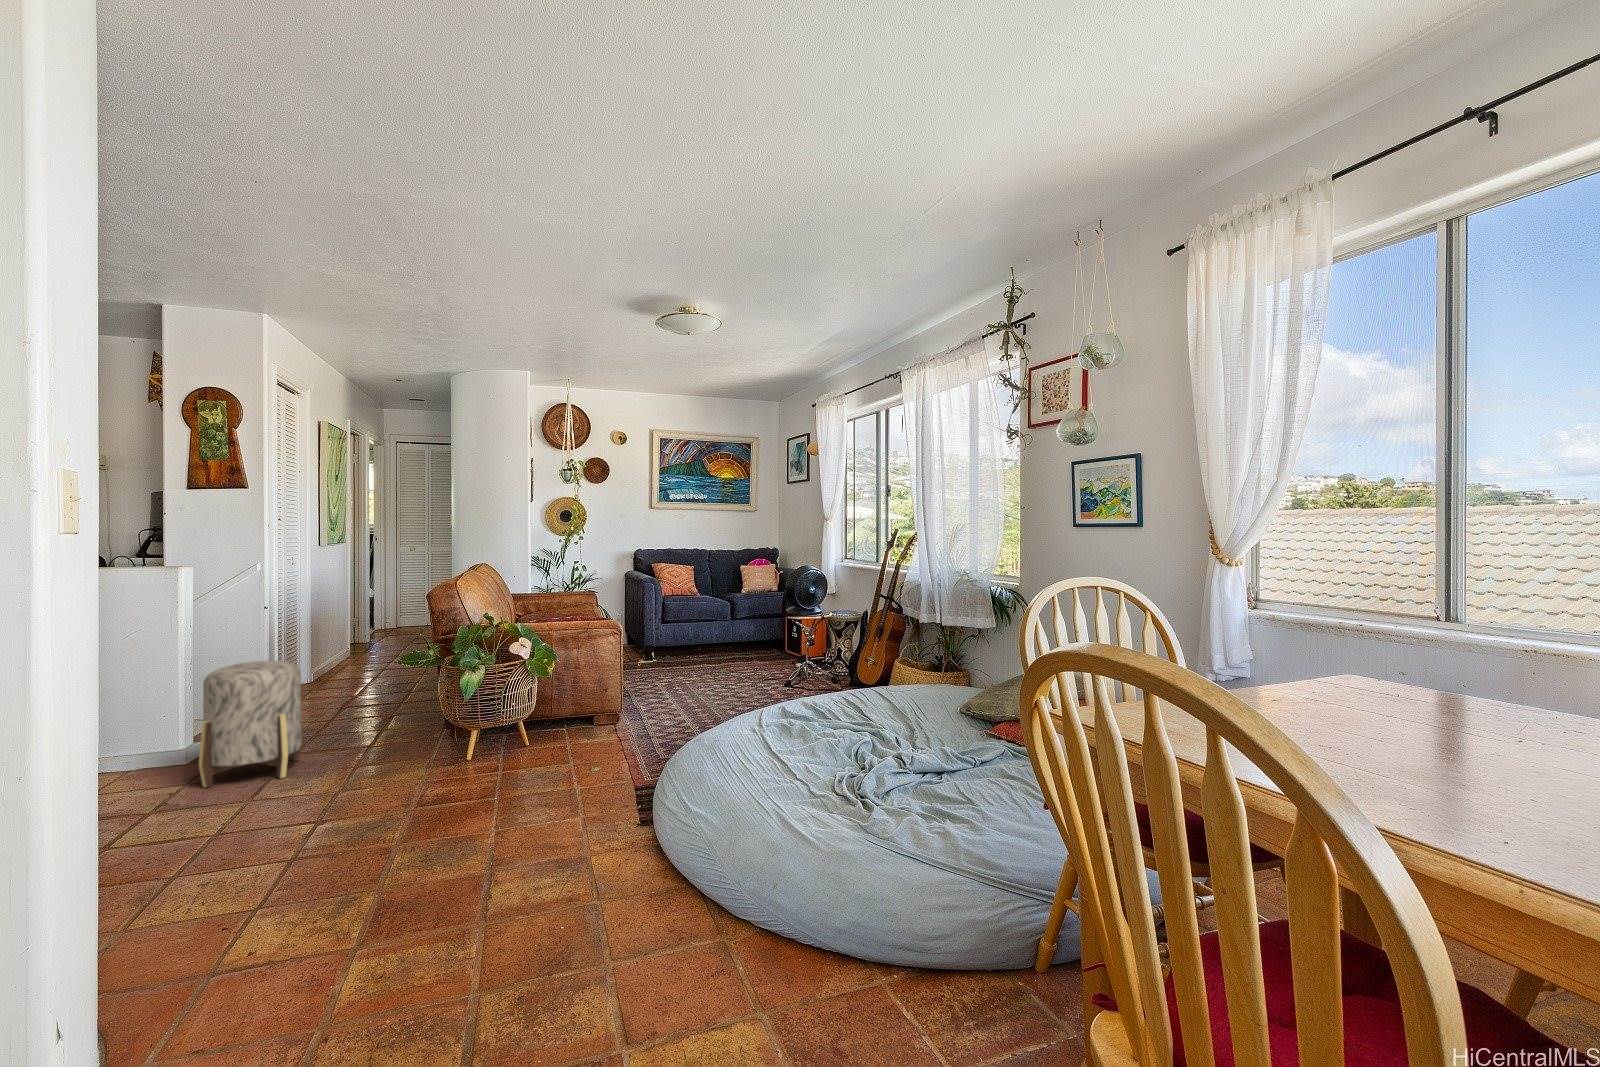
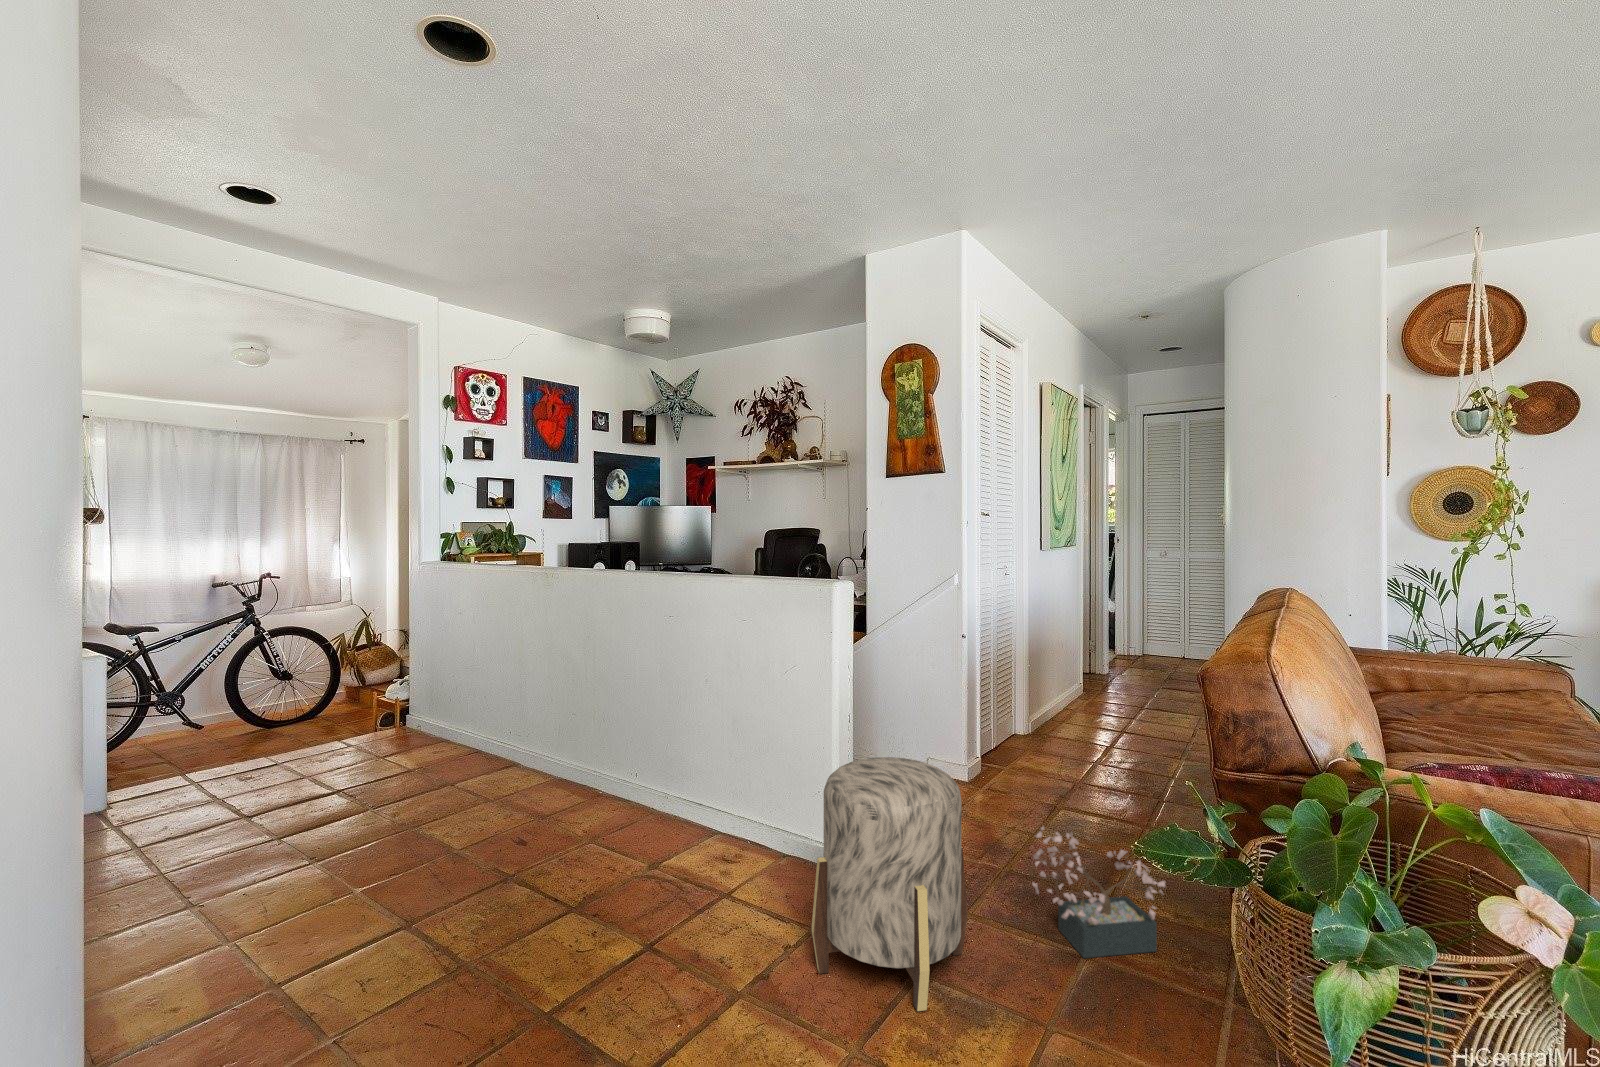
decorative plant: none [339,687,412,744] -> present [1033,827,1165,958]

